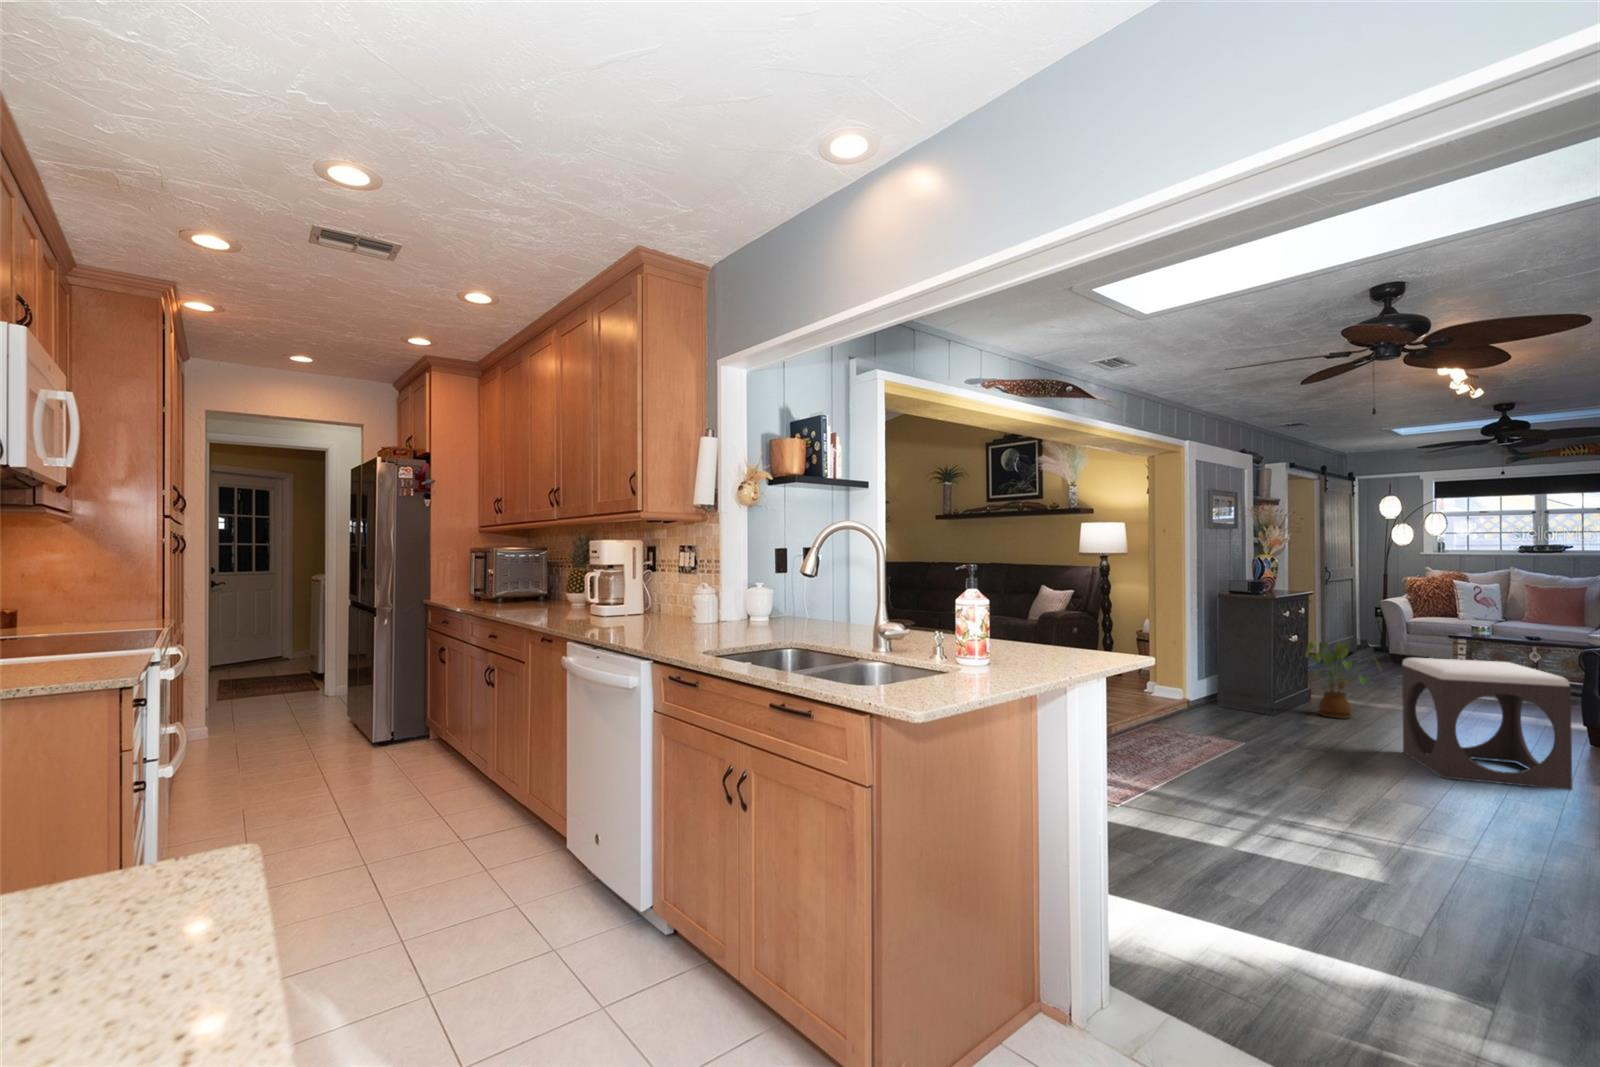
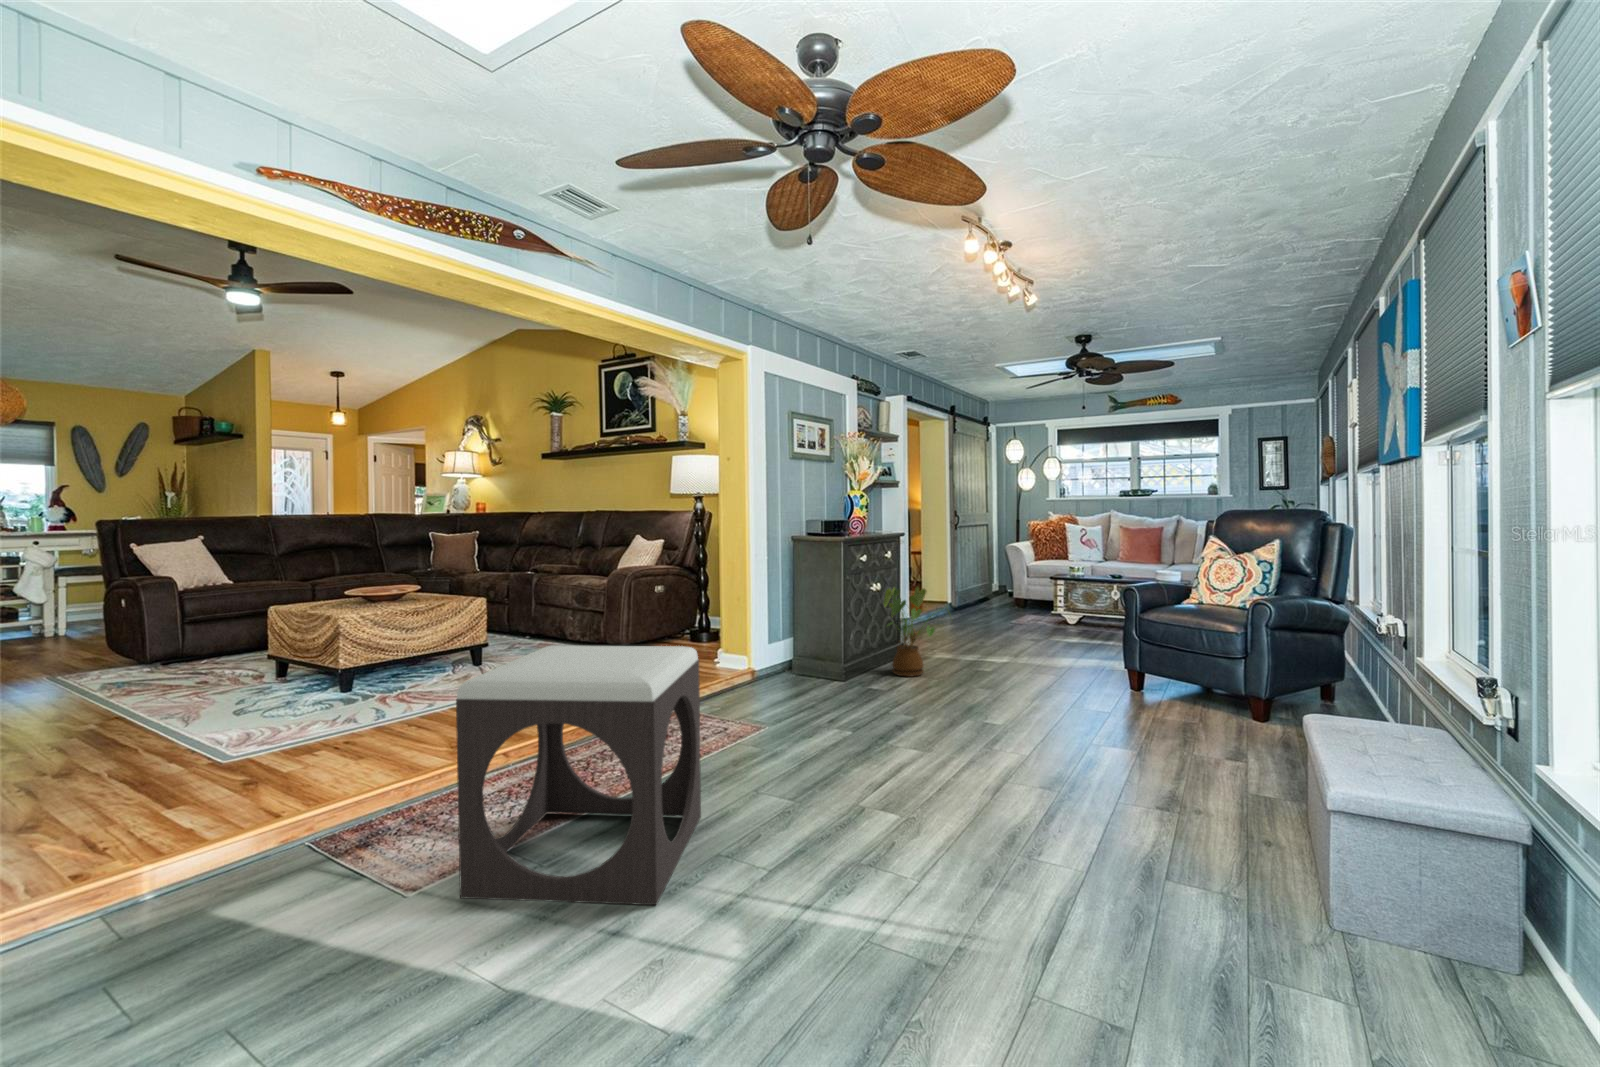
footstool: present [1402,658,1572,790] -> present [456,645,701,905]

